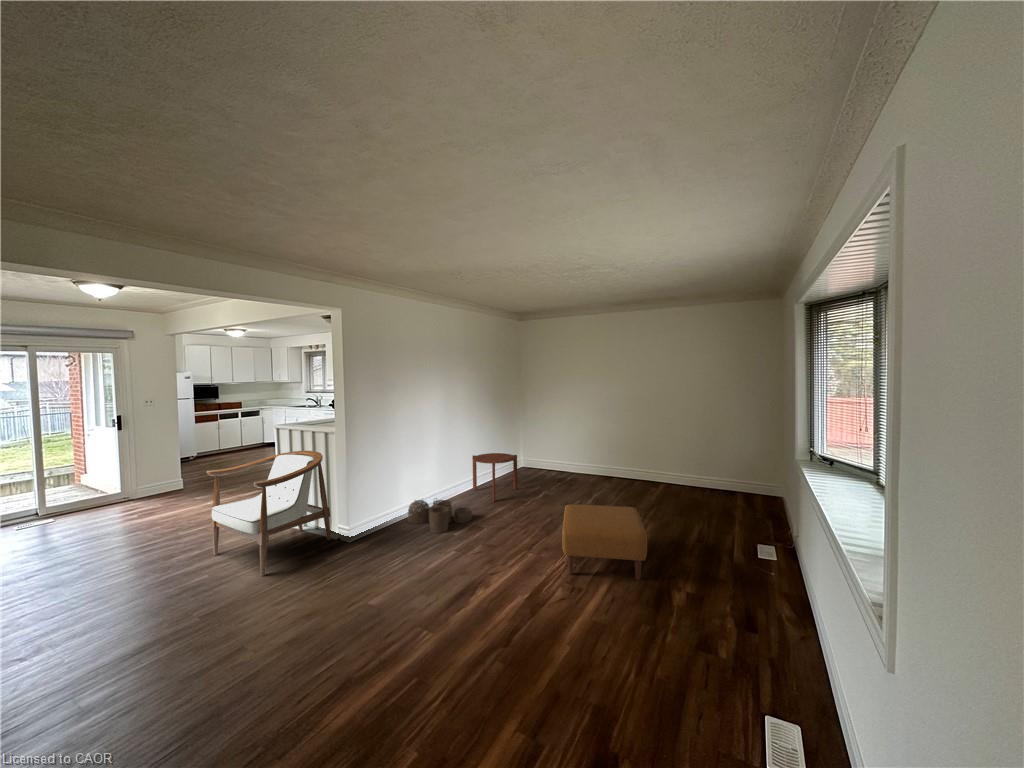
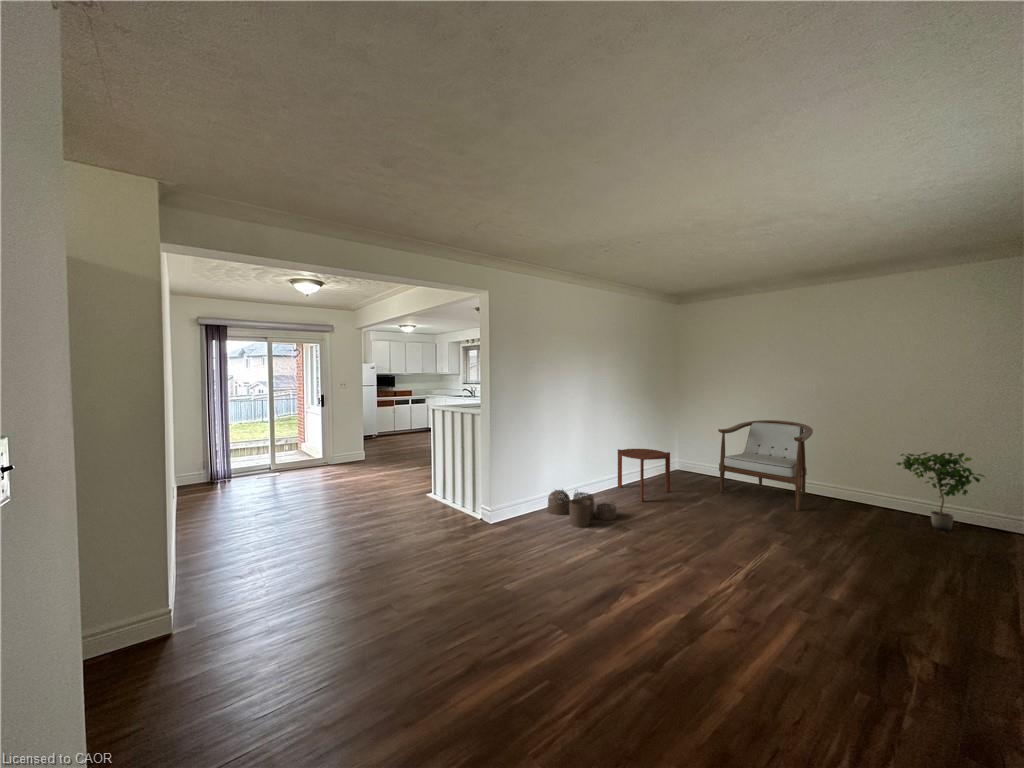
potted plant: none [670,441,719,497] -> present [896,452,984,531]
armchair: present [207,451,331,576] -> present [718,420,813,511]
ottoman: present [562,505,647,580] -> none [734,515,872,631]

